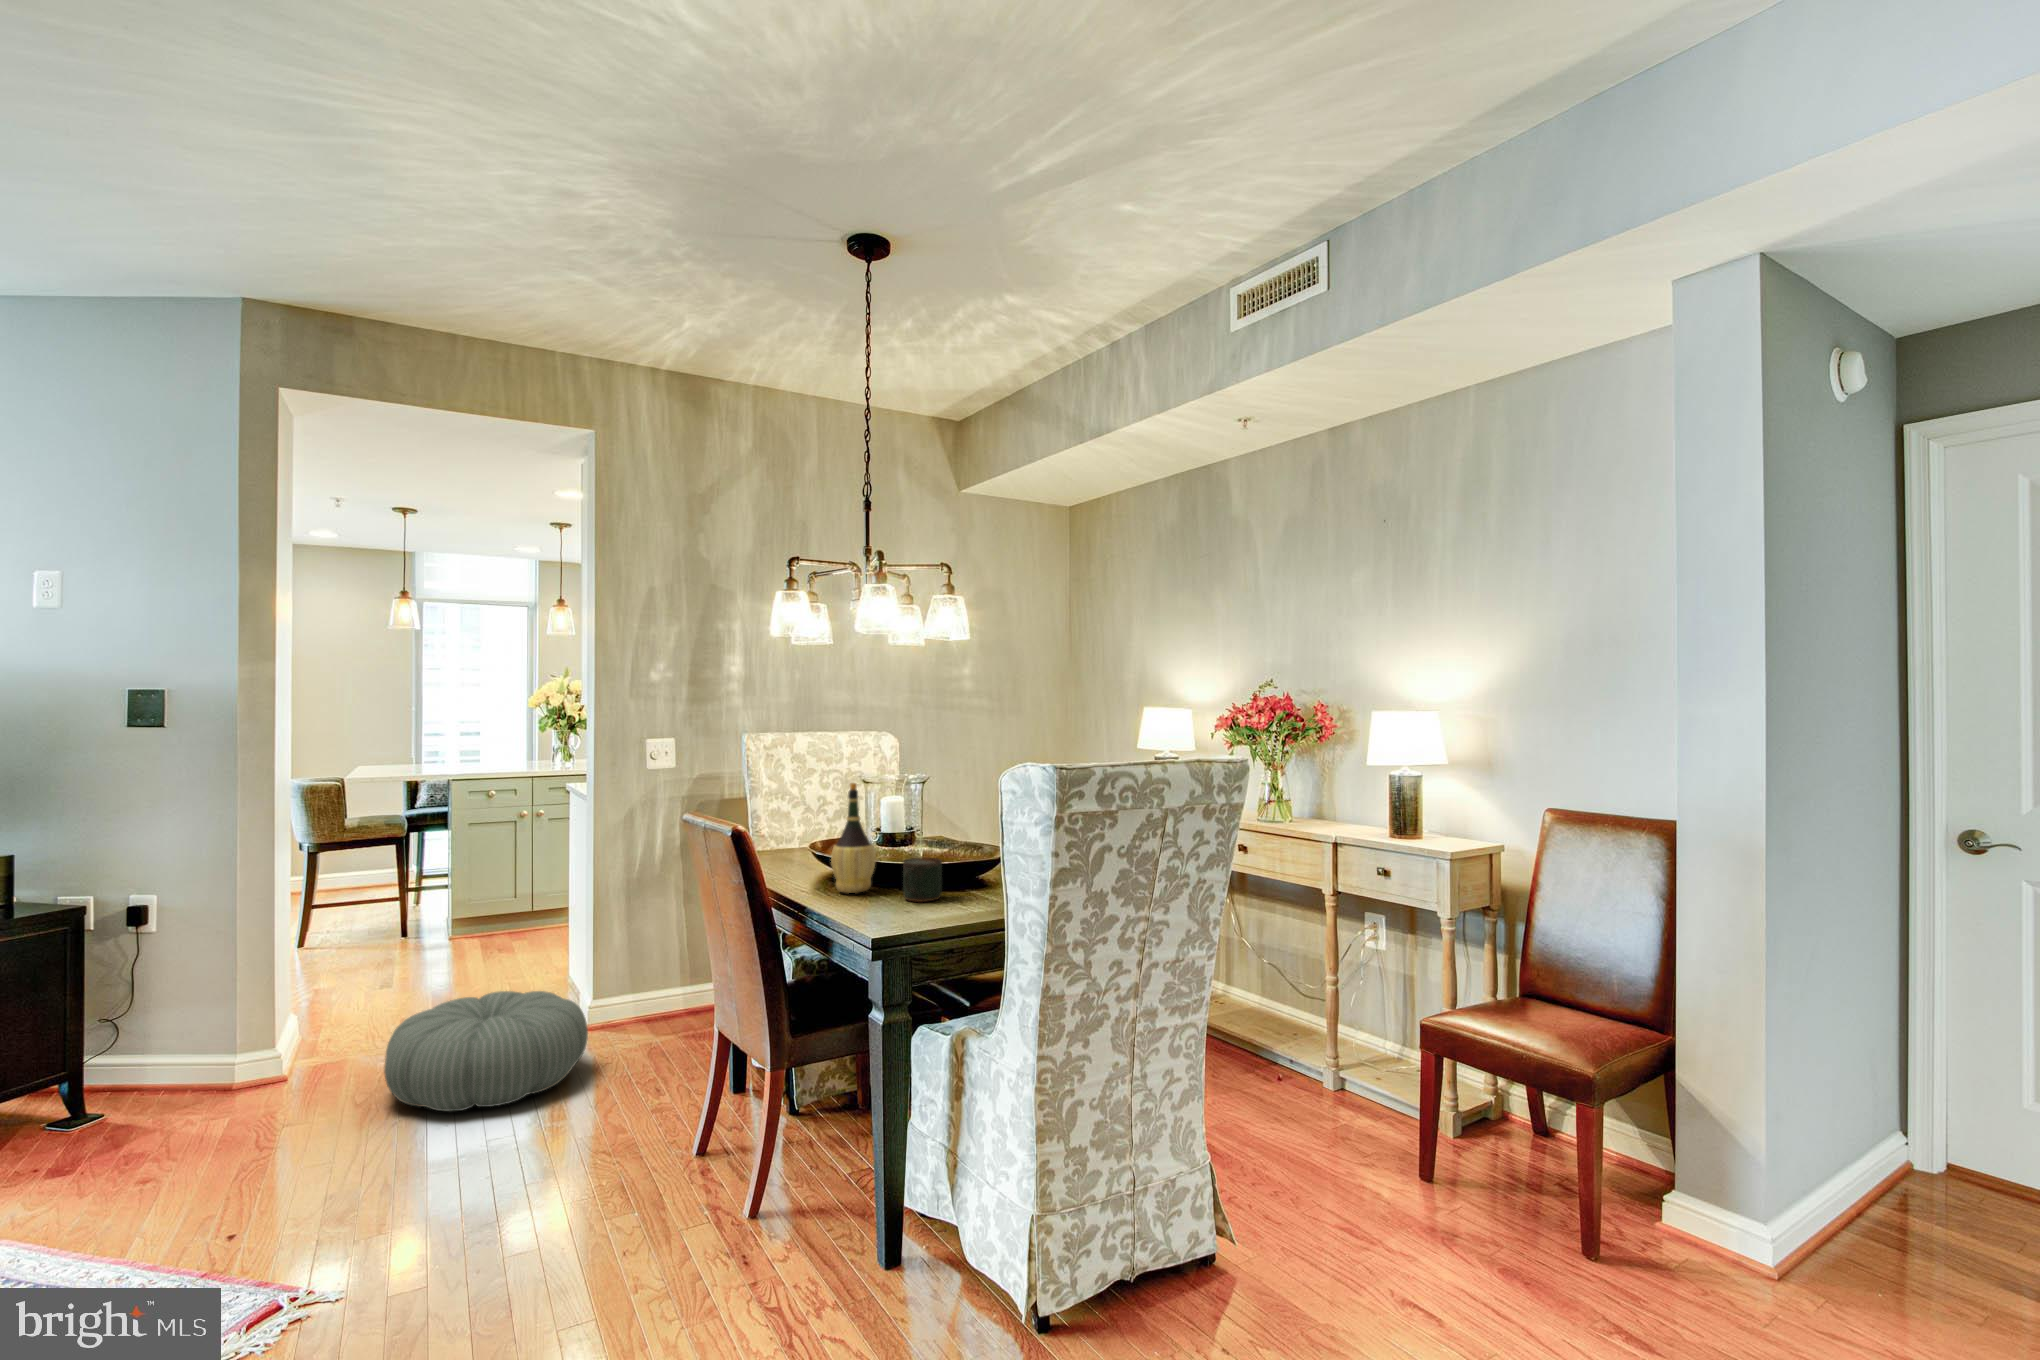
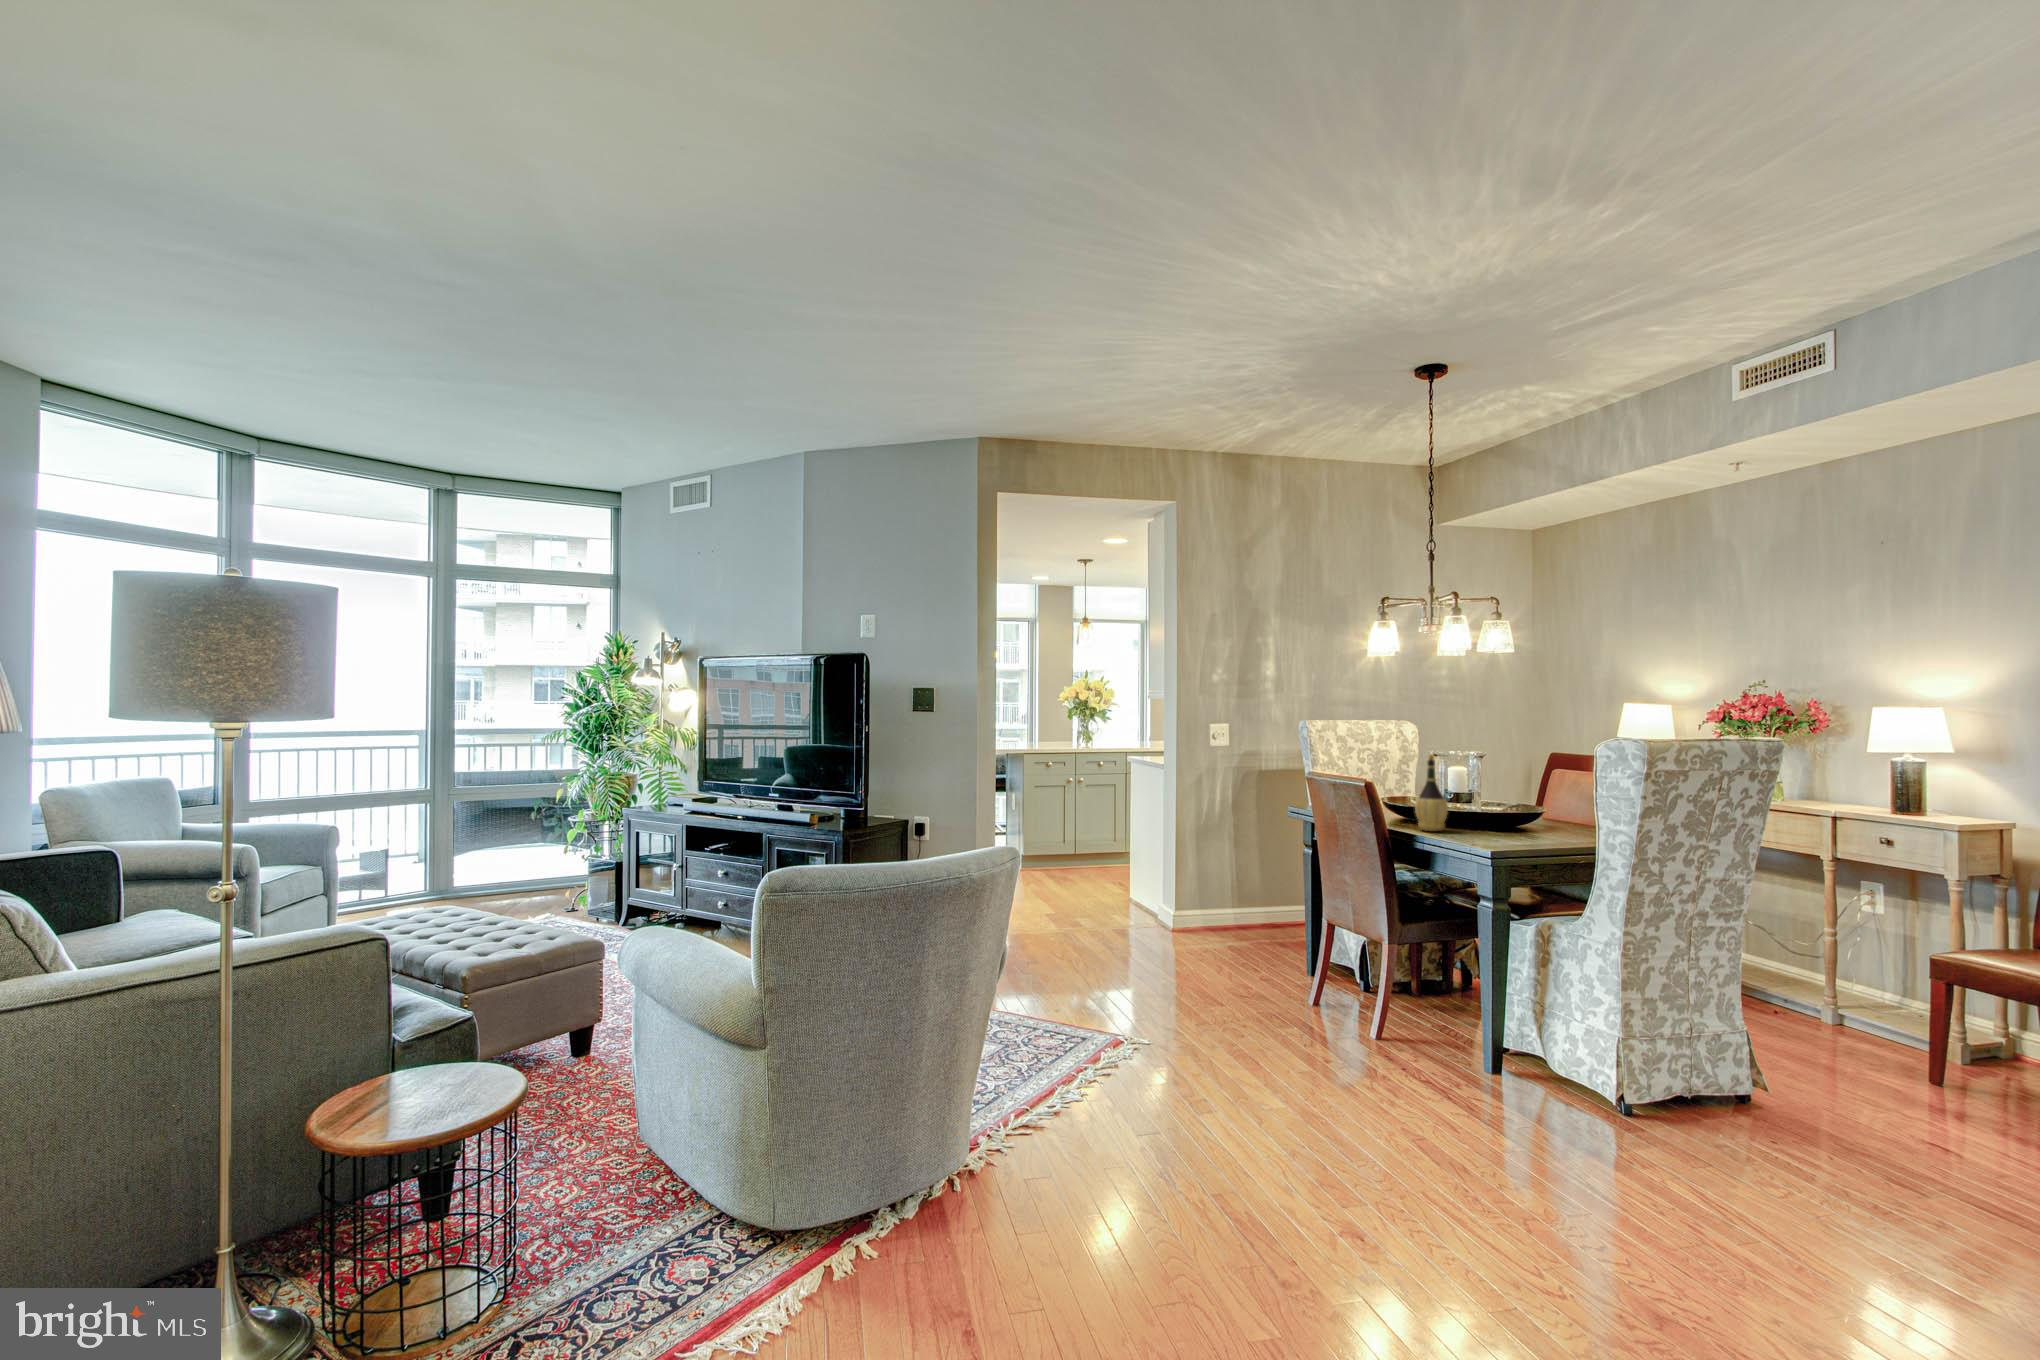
mug: present [903,857,942,902] -> none [1475,808,1506,838]
pouf: present [384,991,588,1112] -> none [1078,894,1198,965]

